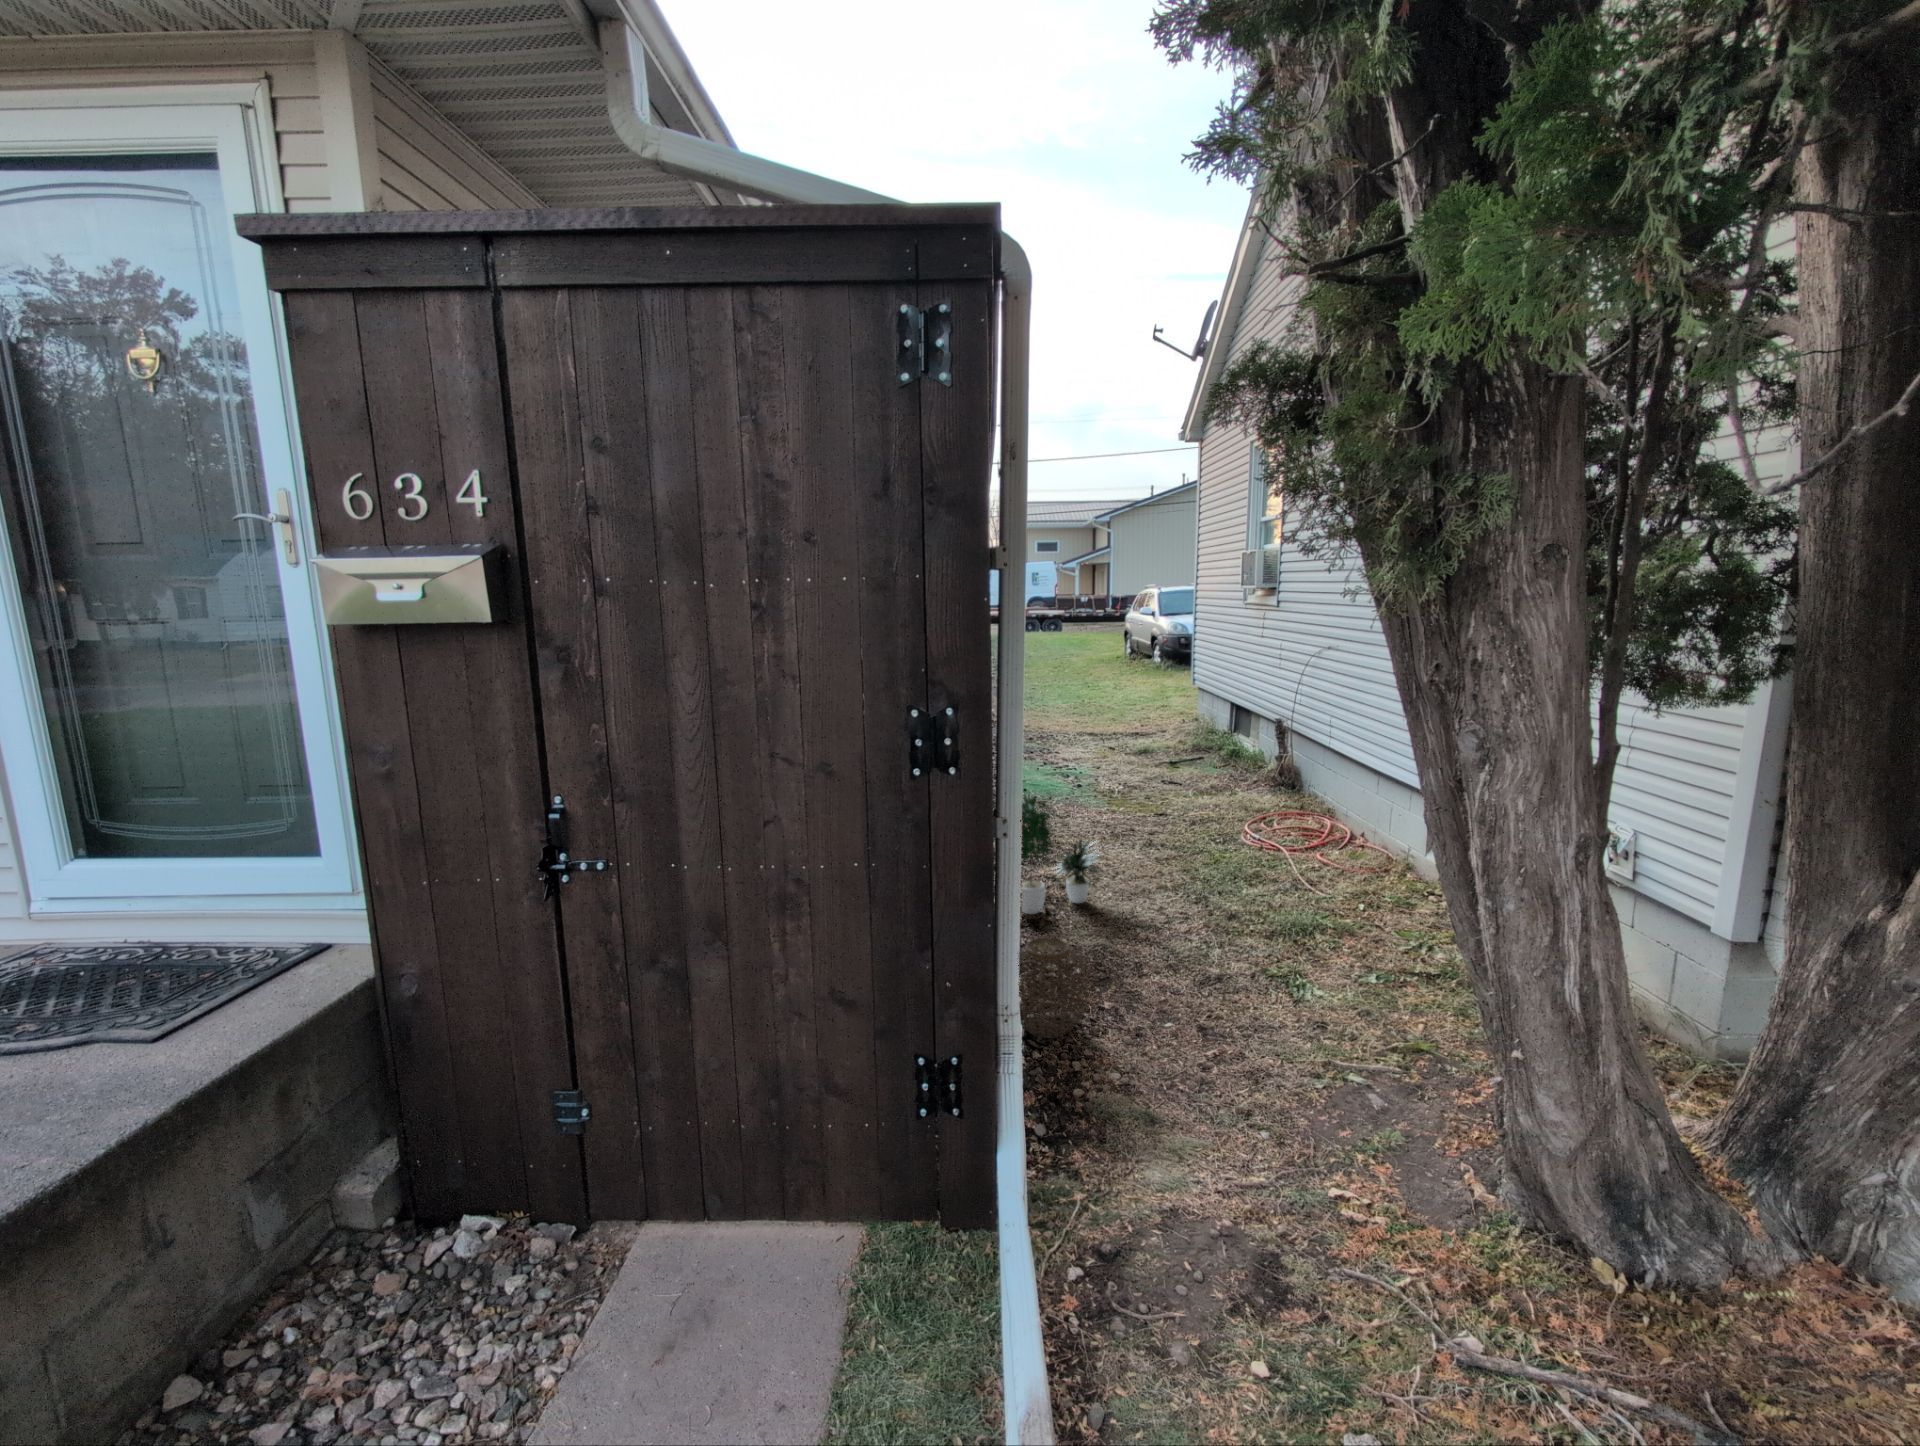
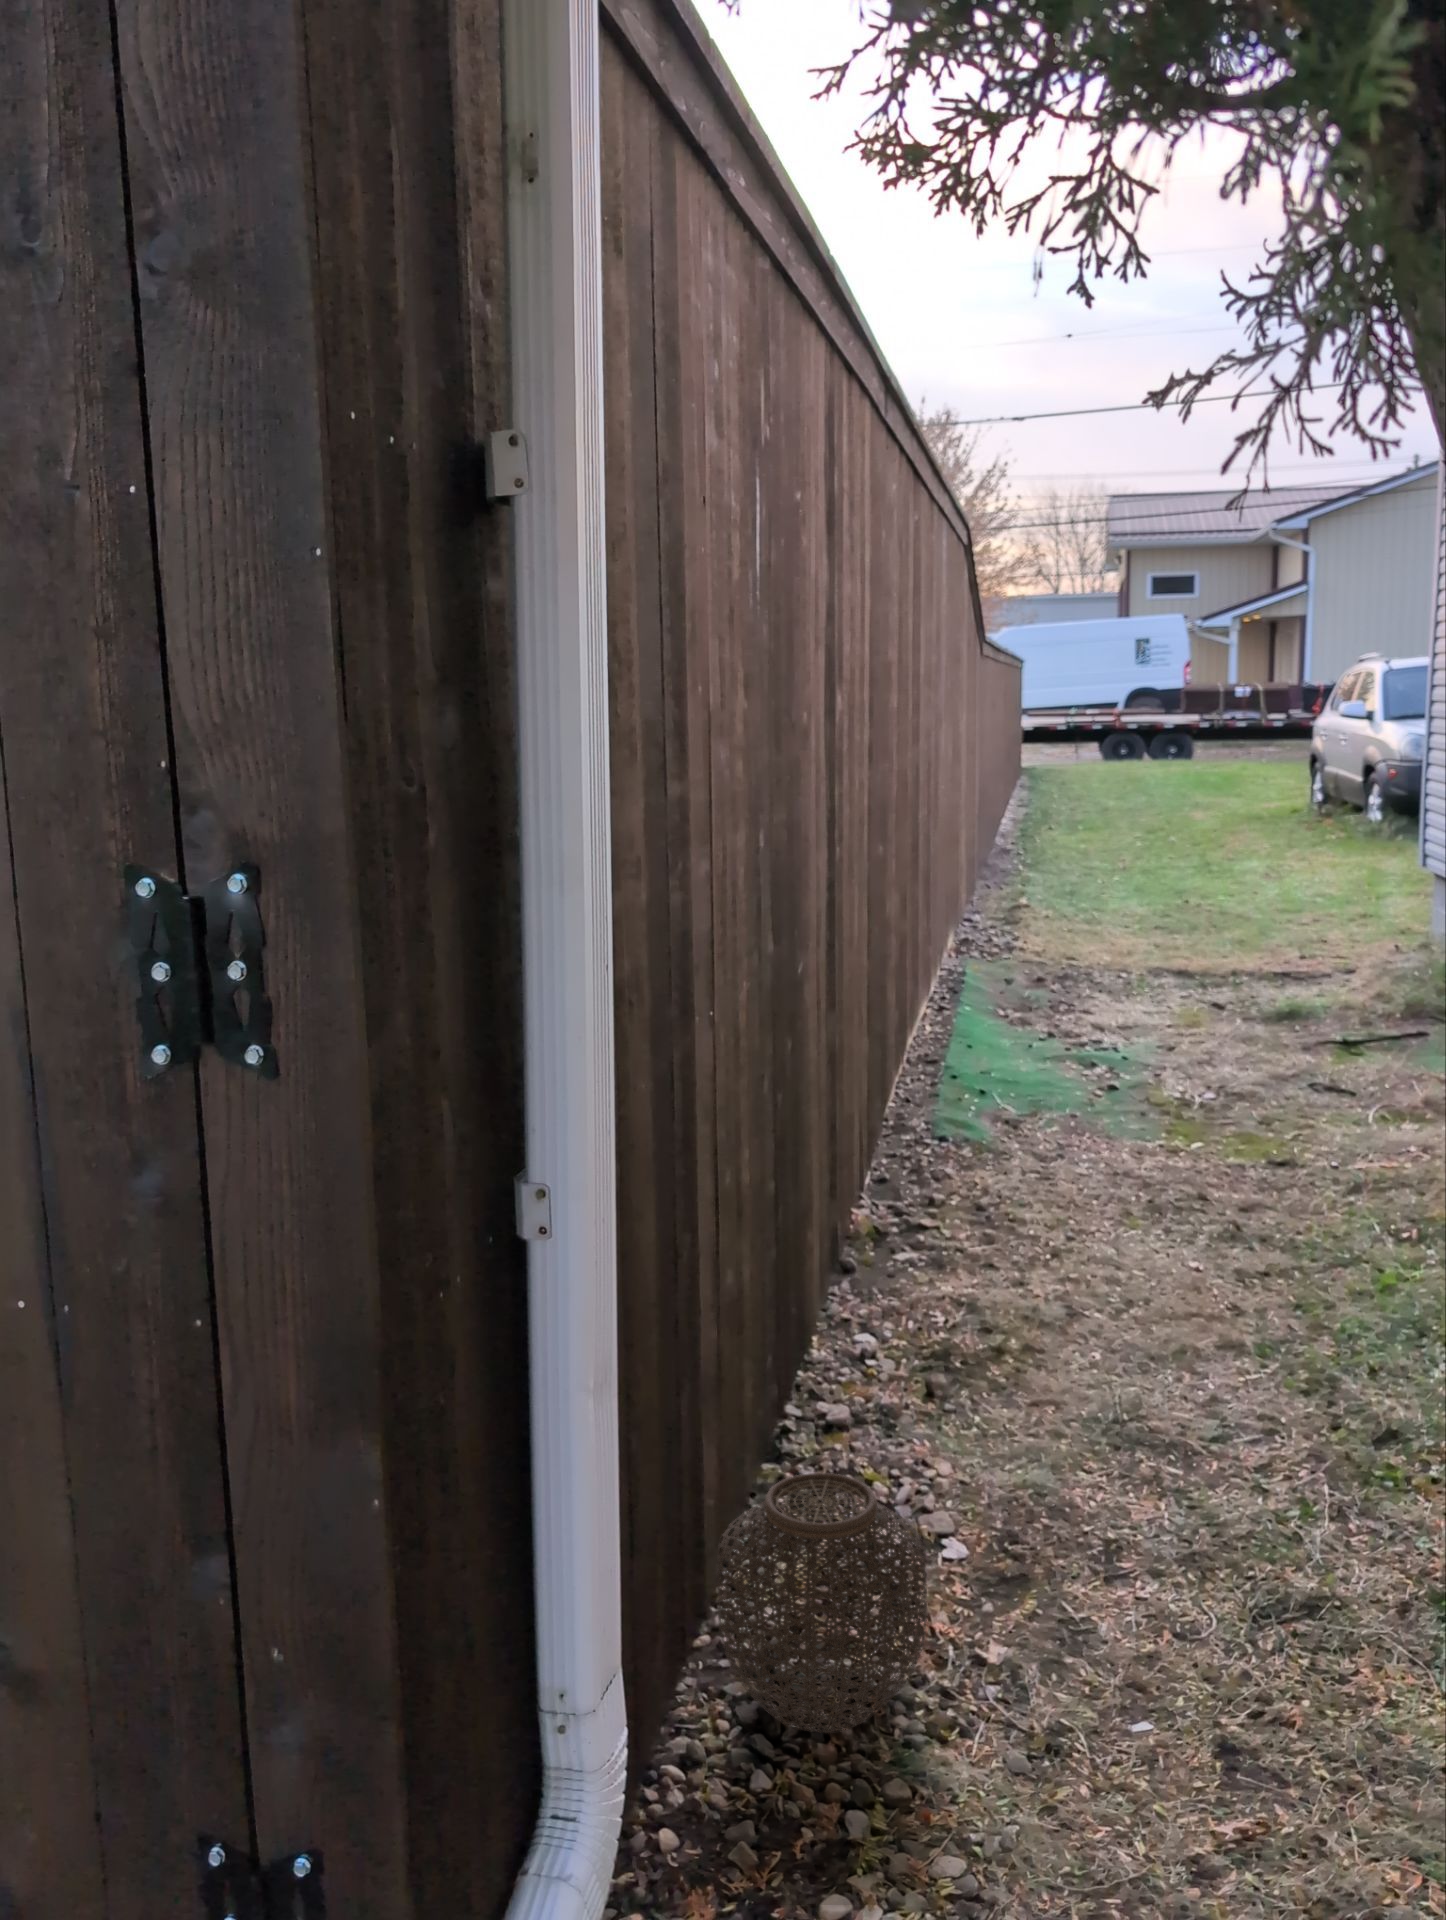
potted plant: present [1020,795,1103,914] -> none [825,1097,1083,1389]

